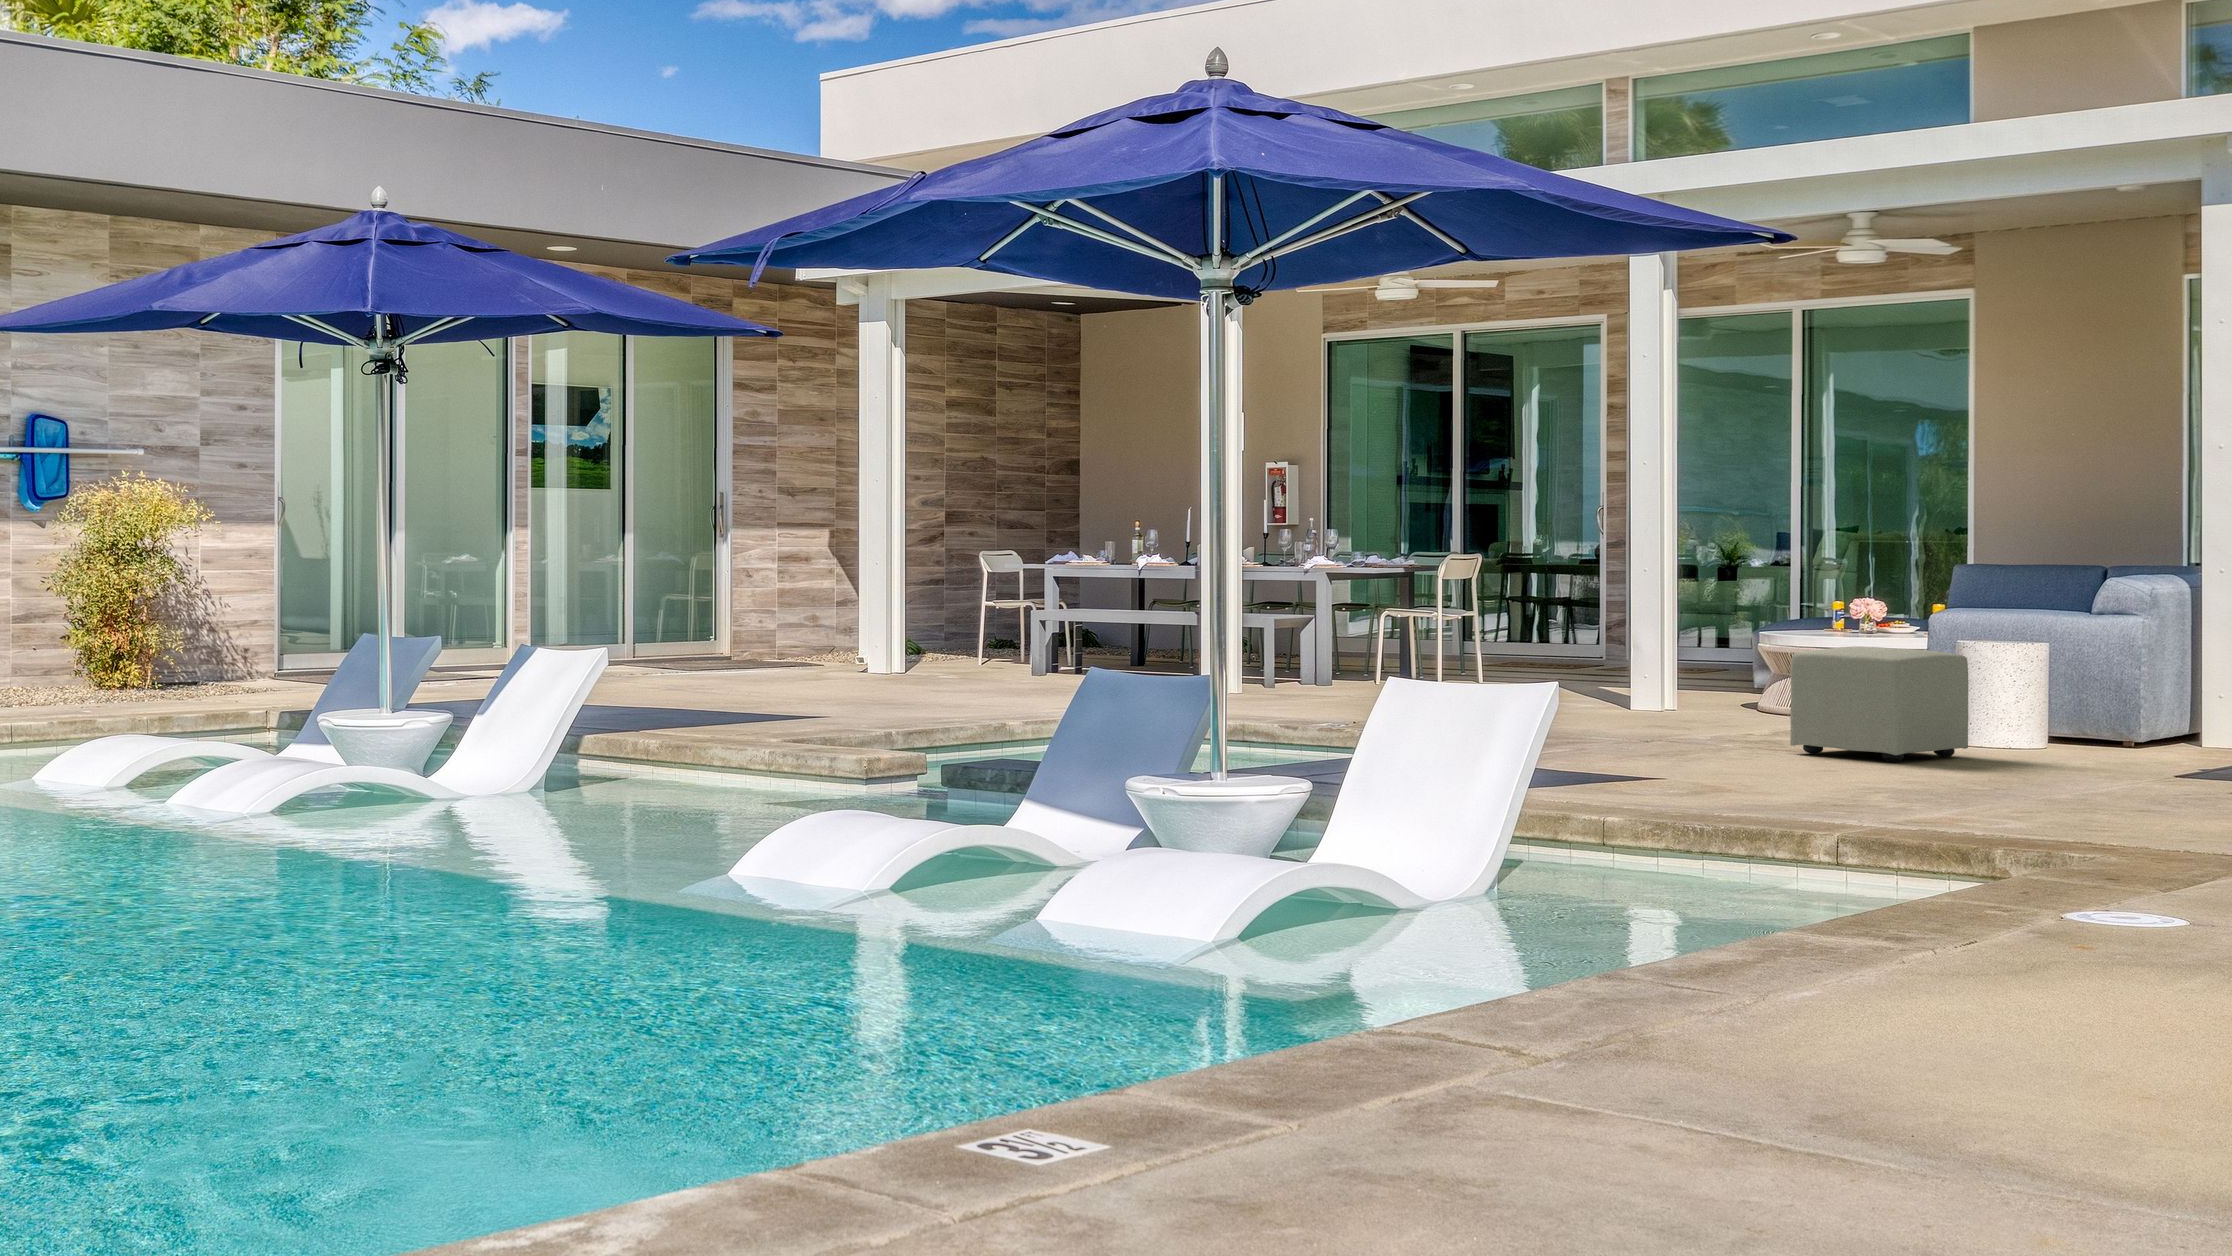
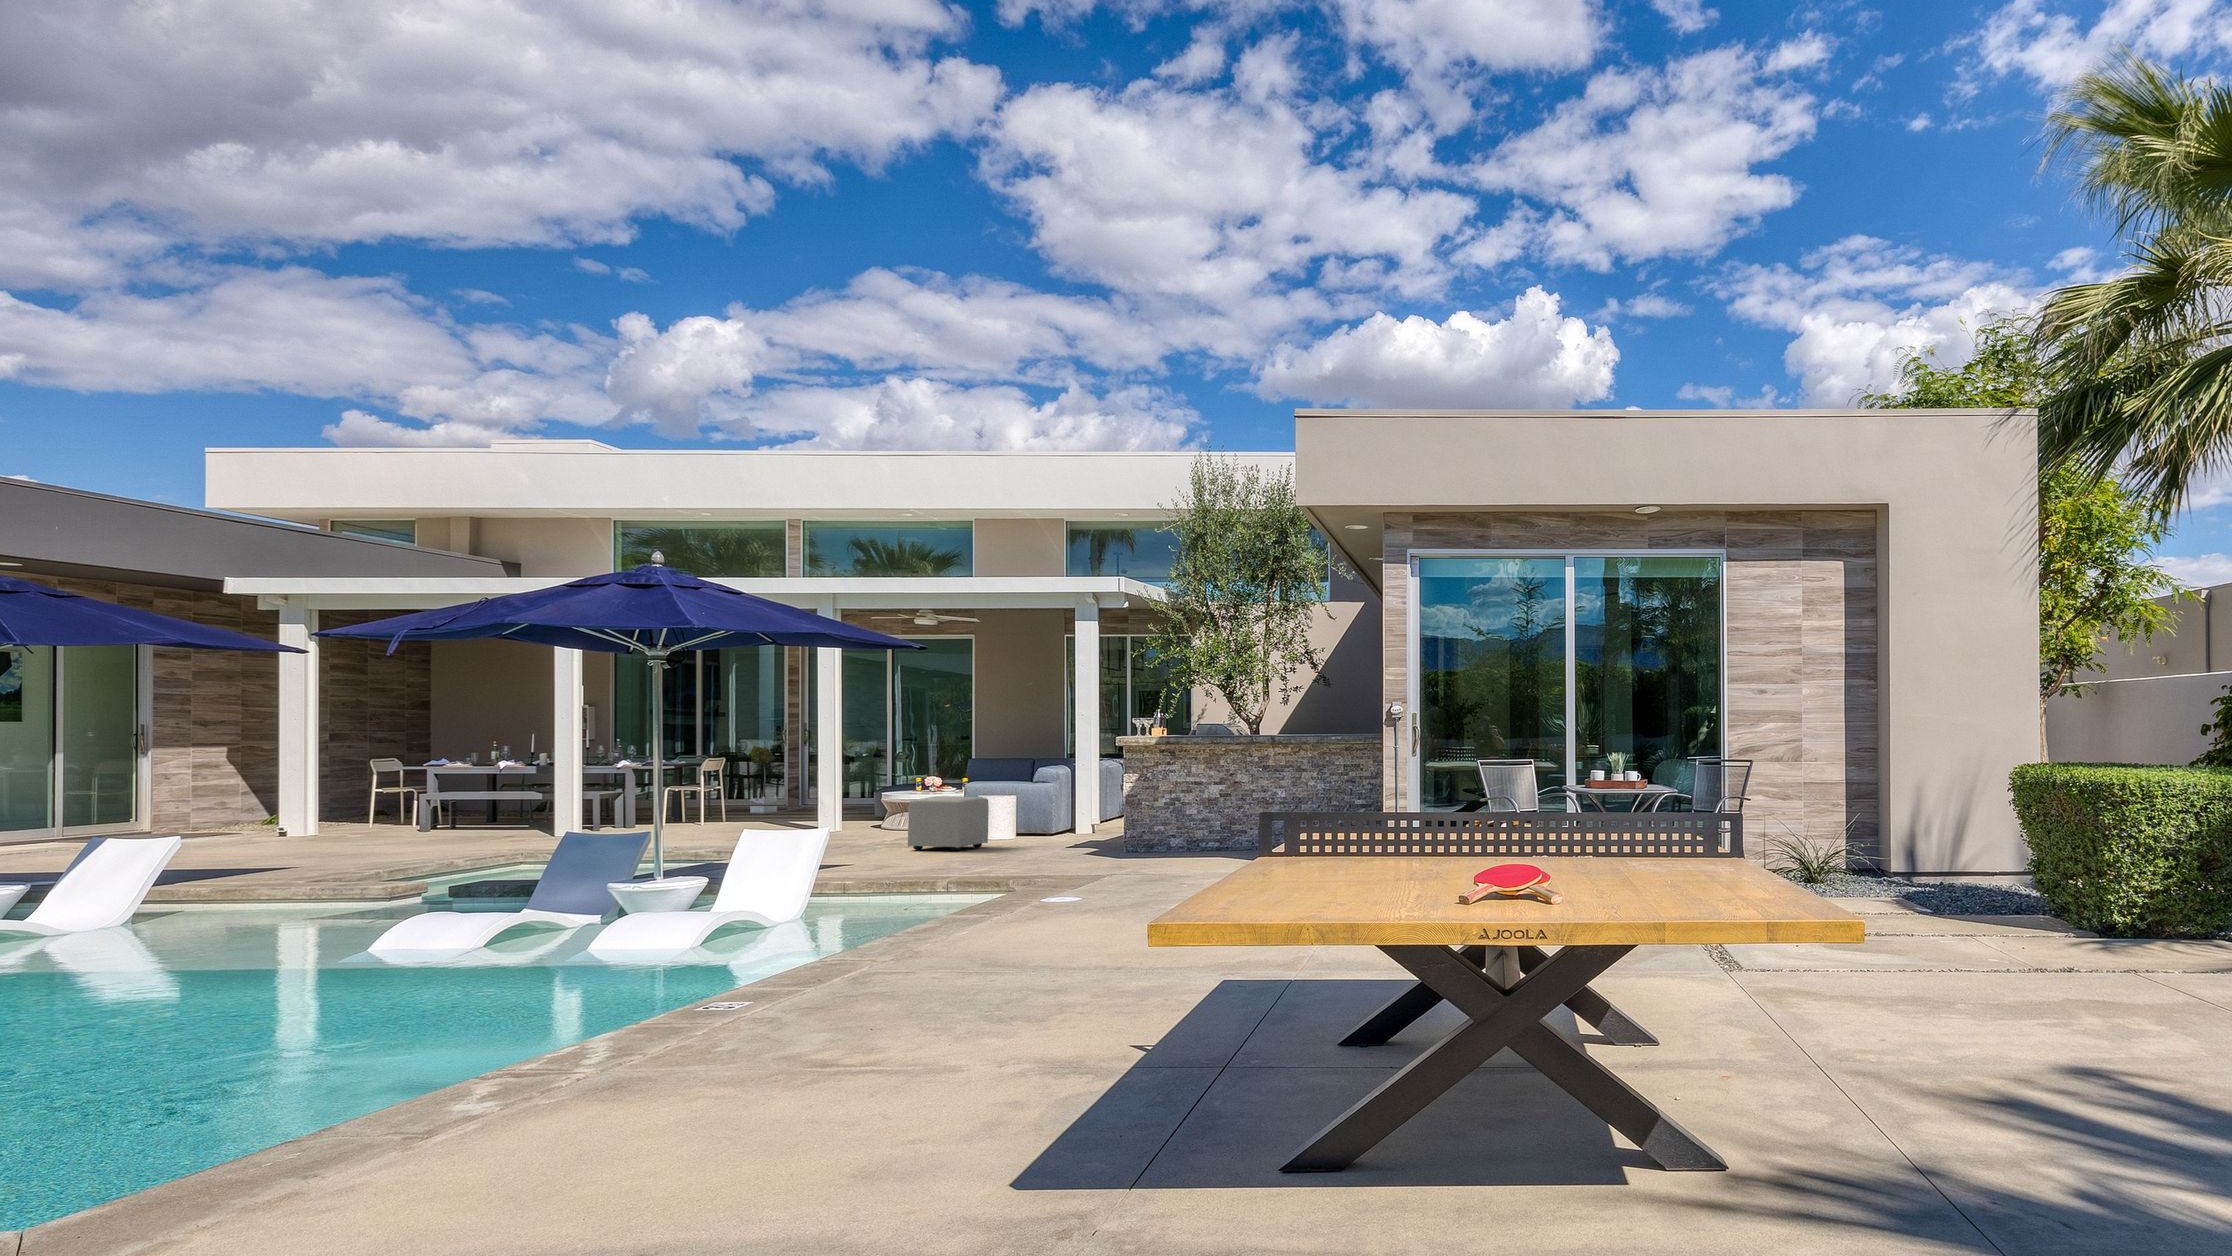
potted tree: none [1547,544,1600,663] -> present [749,746,777,813]

